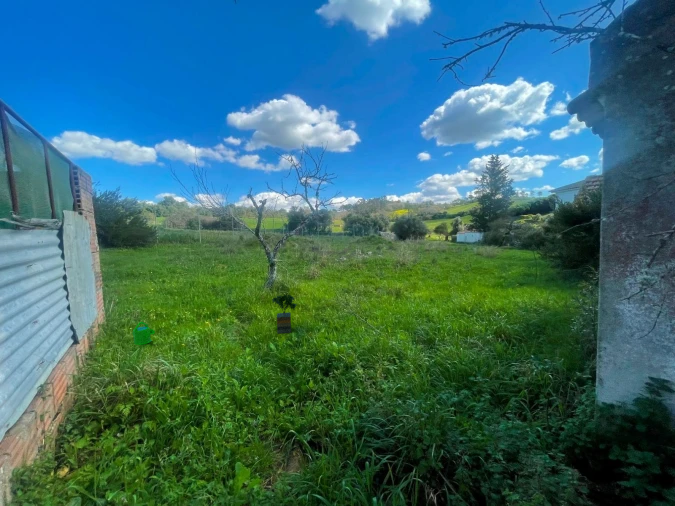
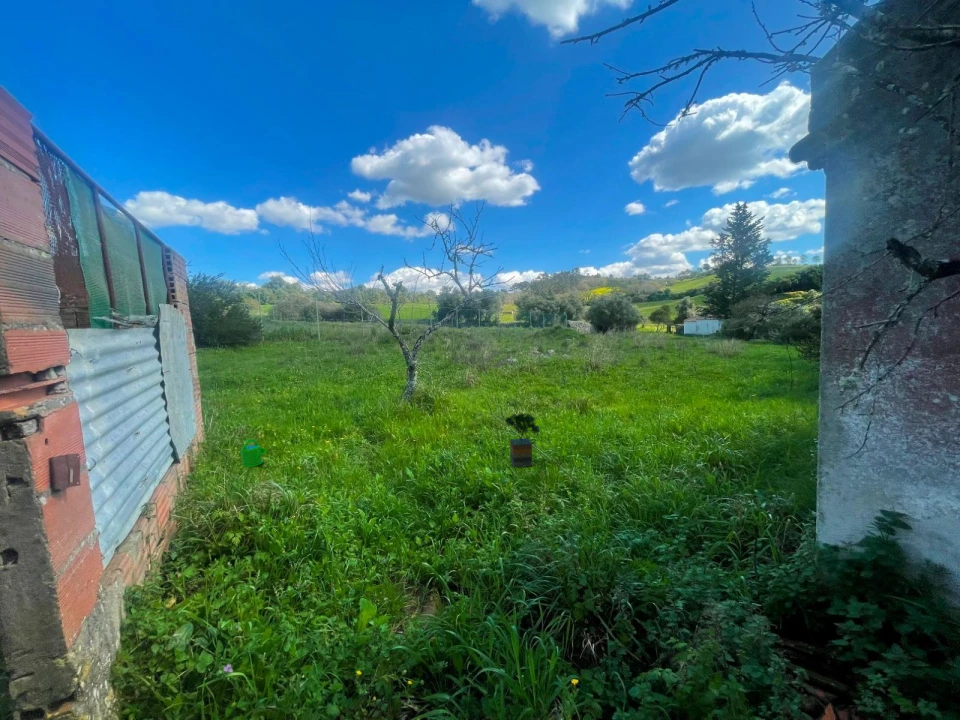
potted tree: present [272,295,296,333] -> present [505,413,539,467]

